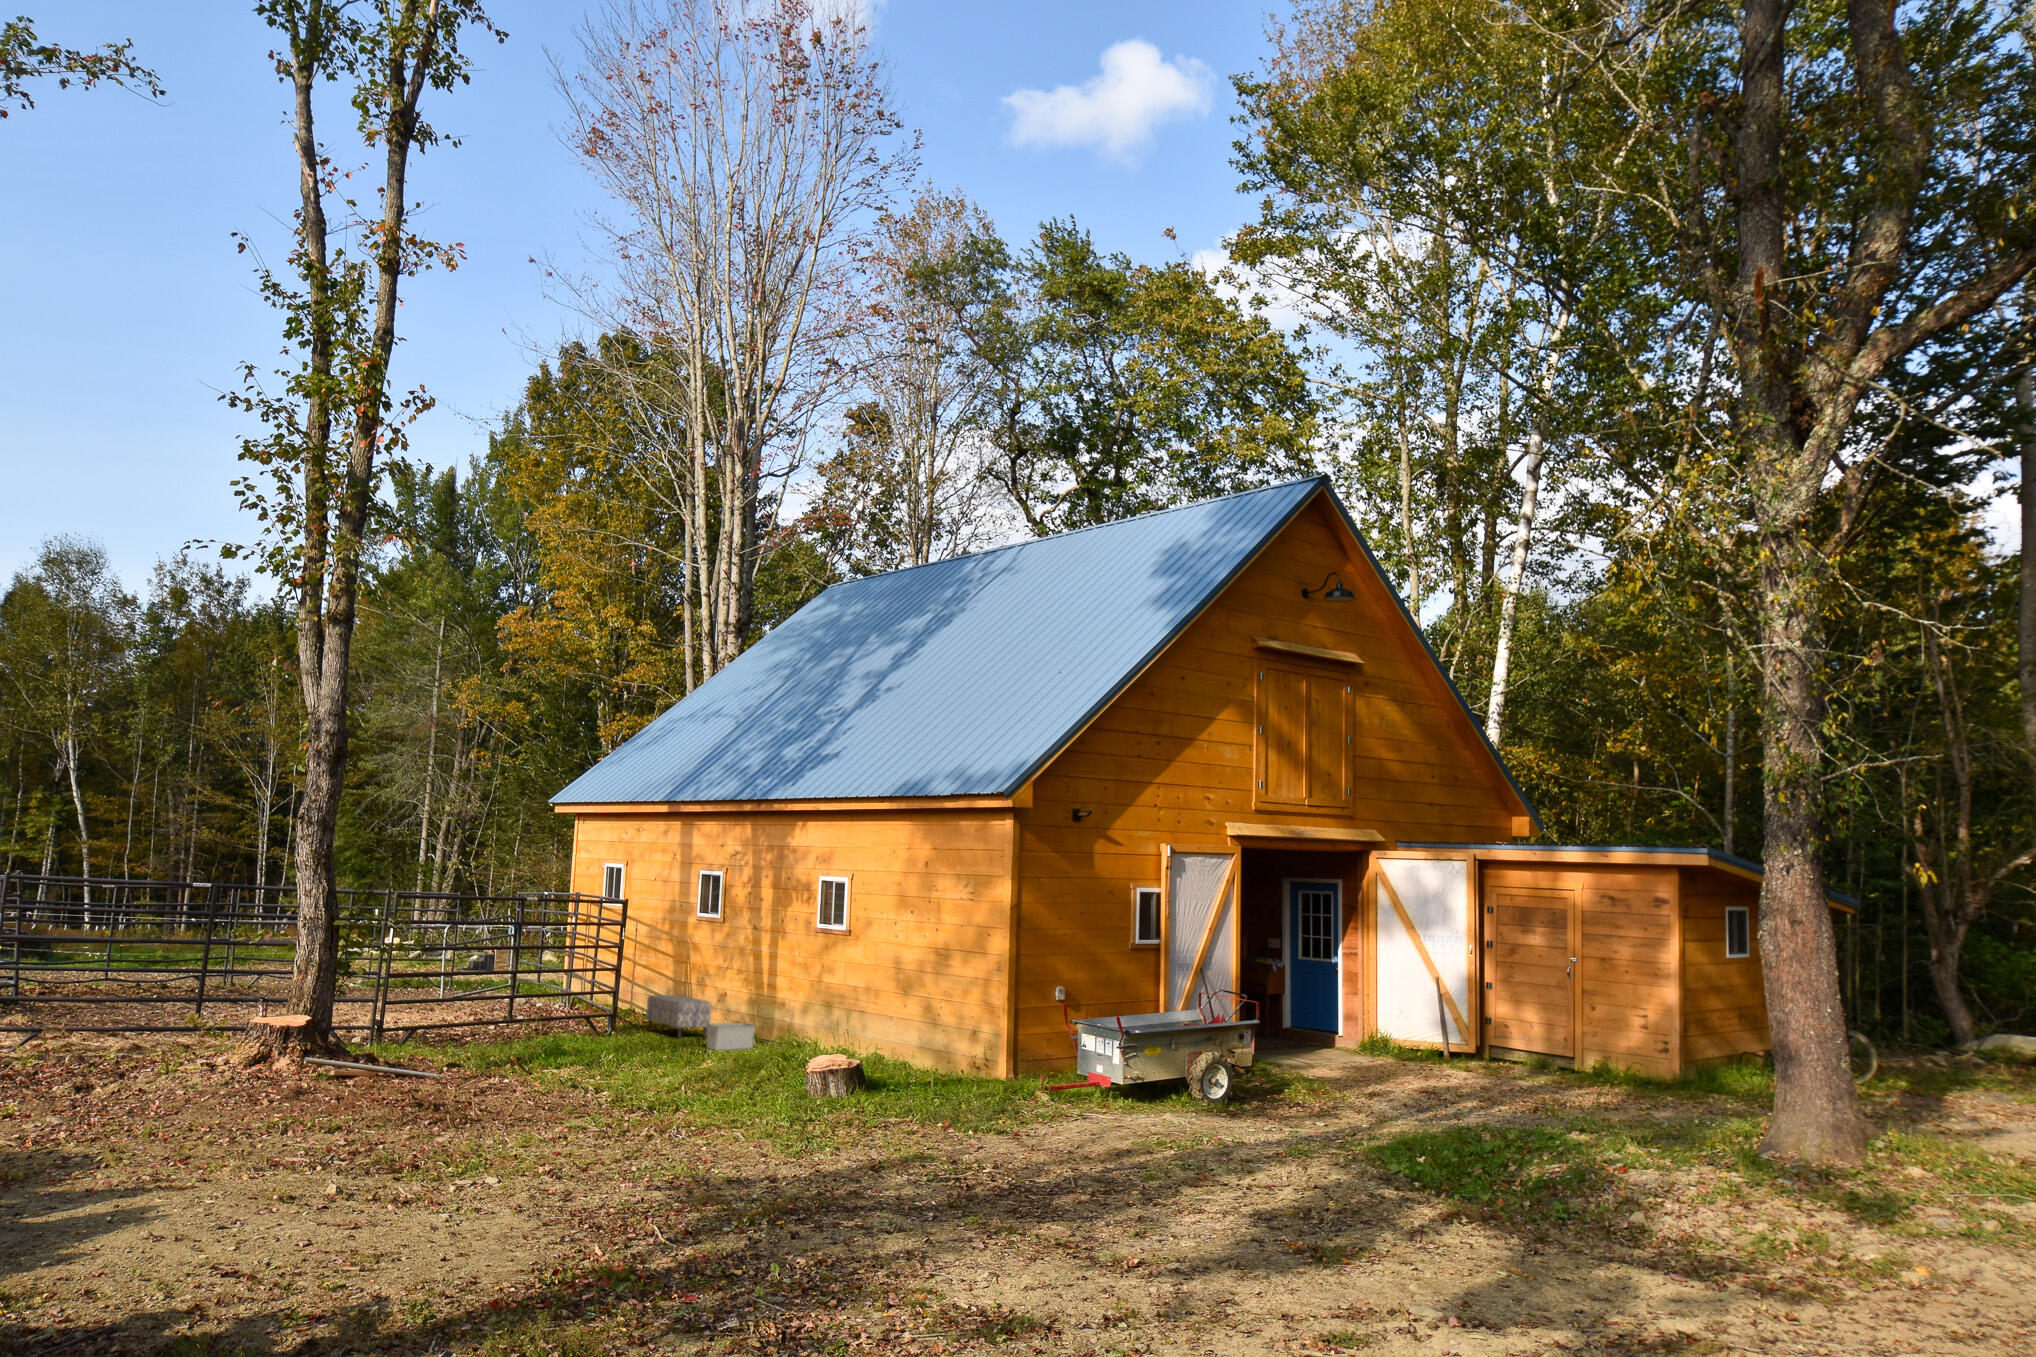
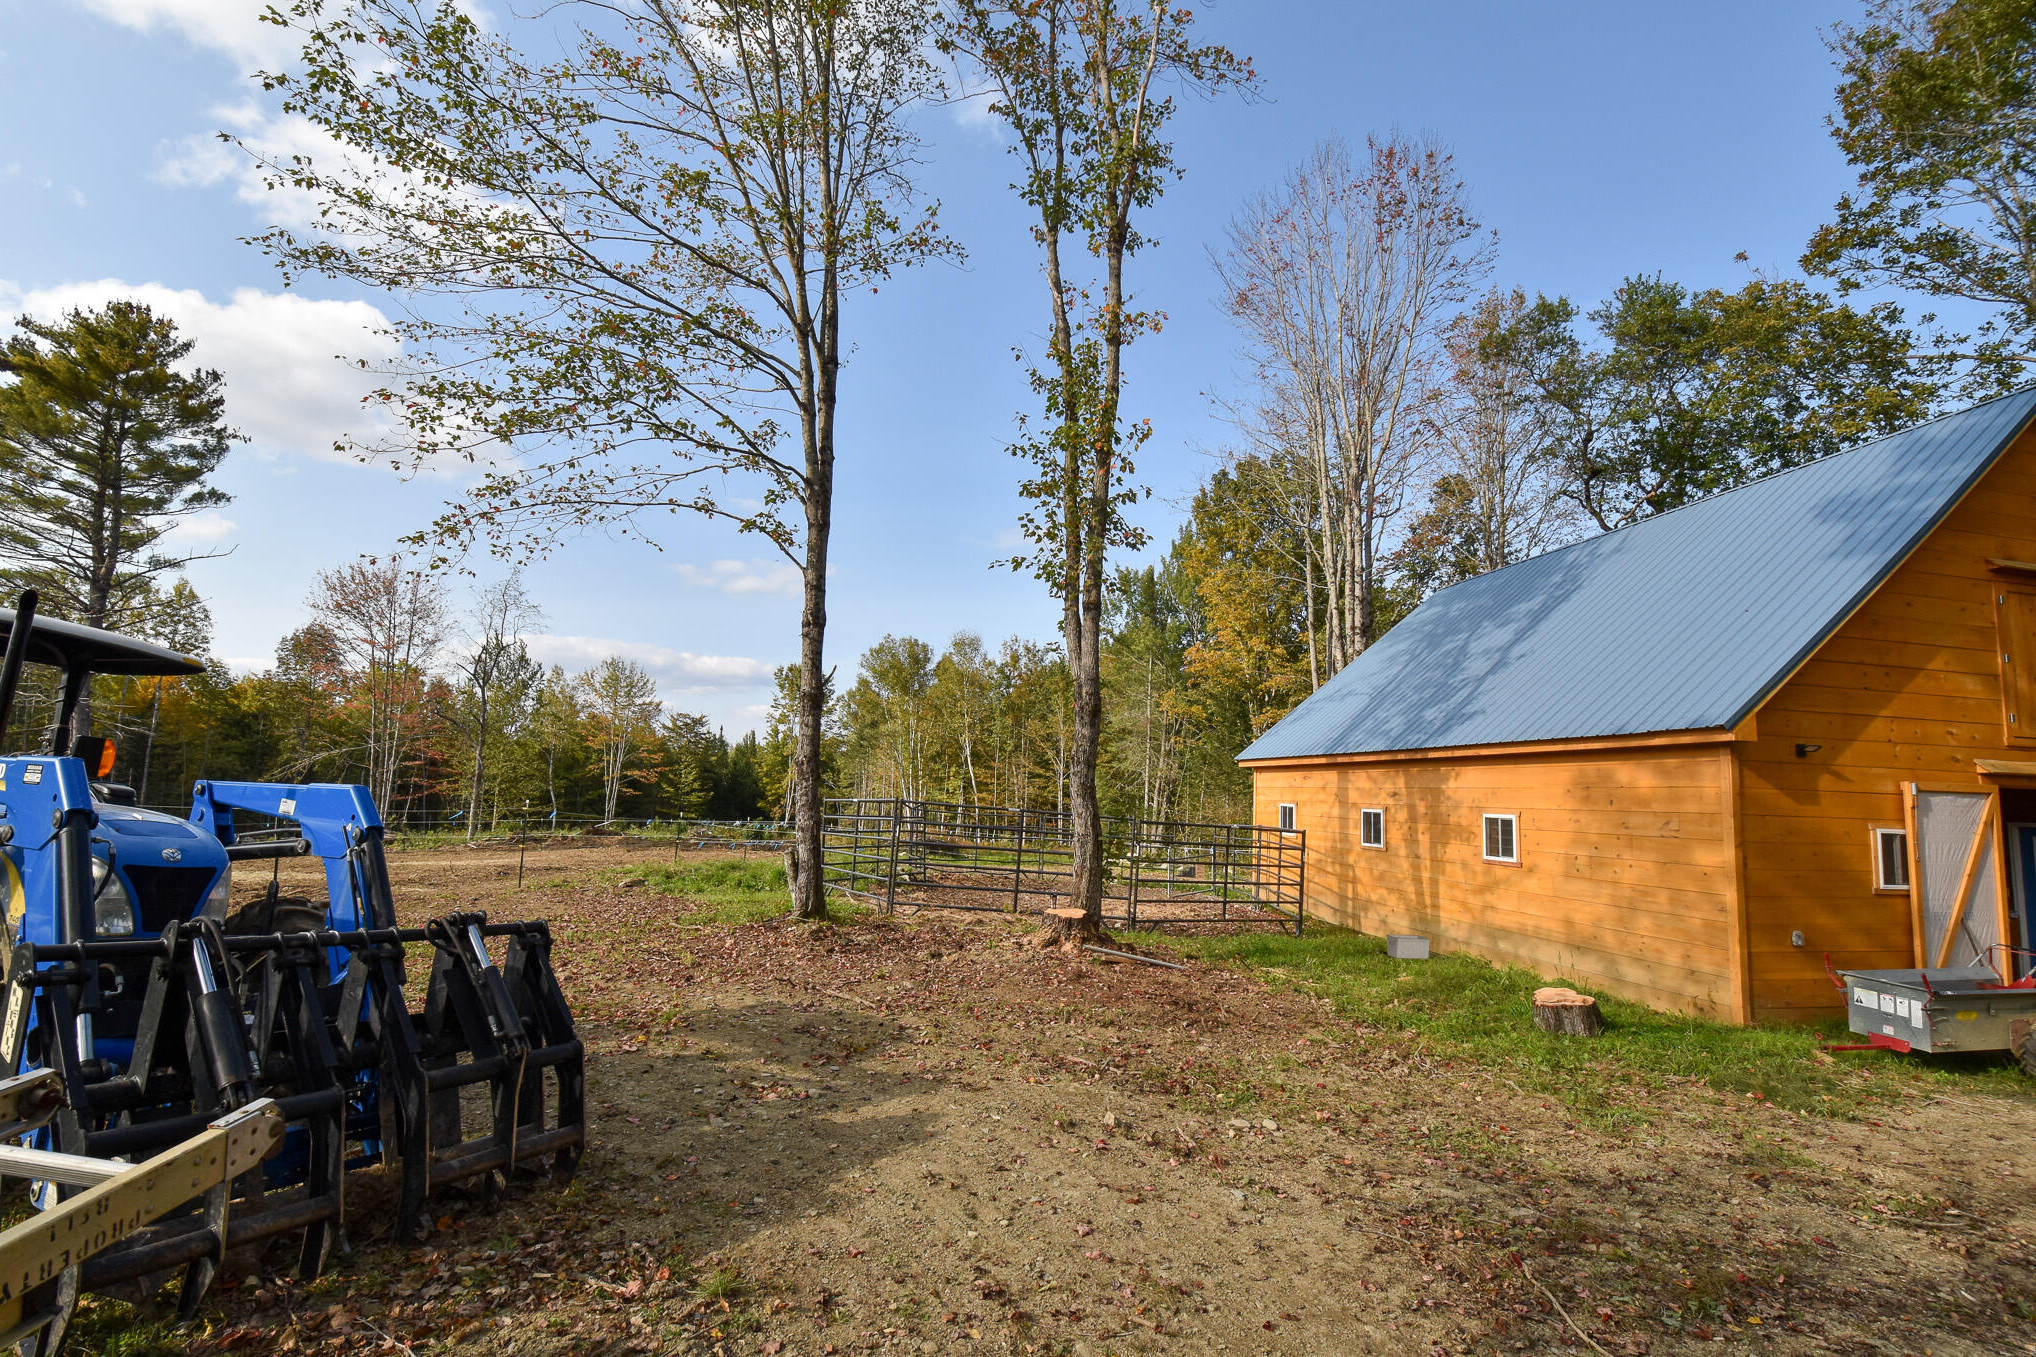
bench: present [646,995,711,1038] -> none [1328,907,1384,945]

